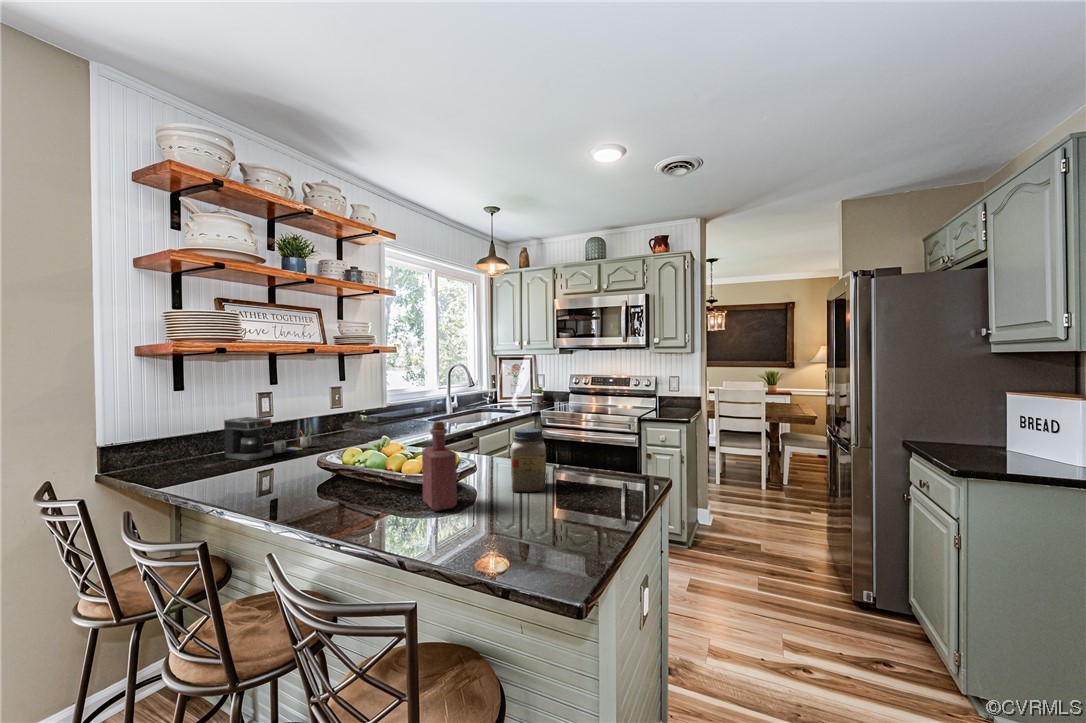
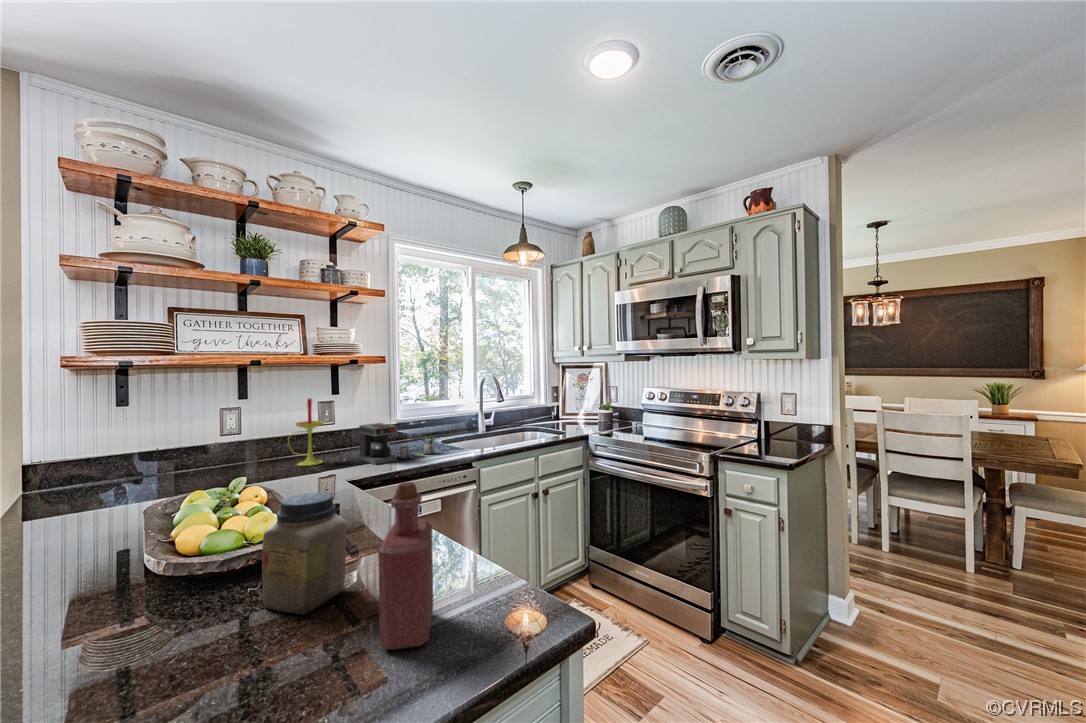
candle: none [324,381,354,441] -> present [288,399,324,466]
coffee maker: present [224,417,312,461] -> present [359,423,435,465]
bottle: present [422,422,457,511] -> present [378,482,433,650]

